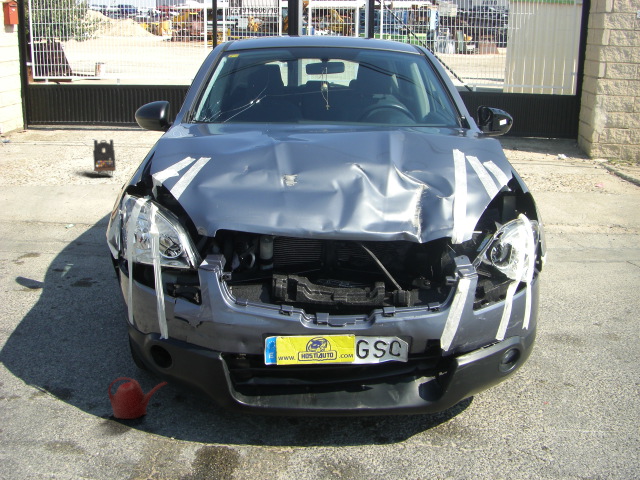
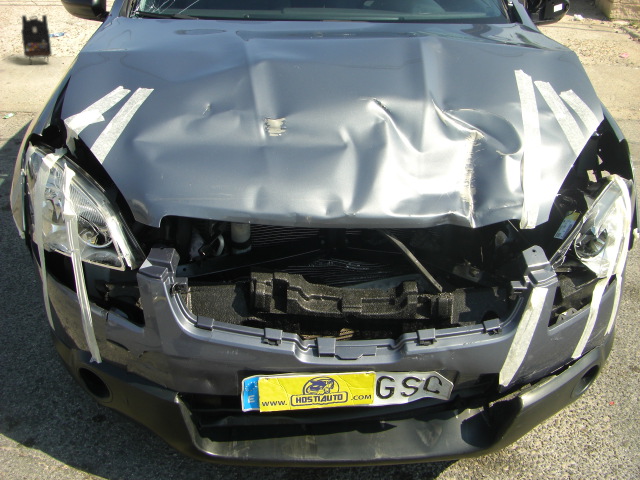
watering can: present [108,377,166,419] -> none [22,403,105,459]

